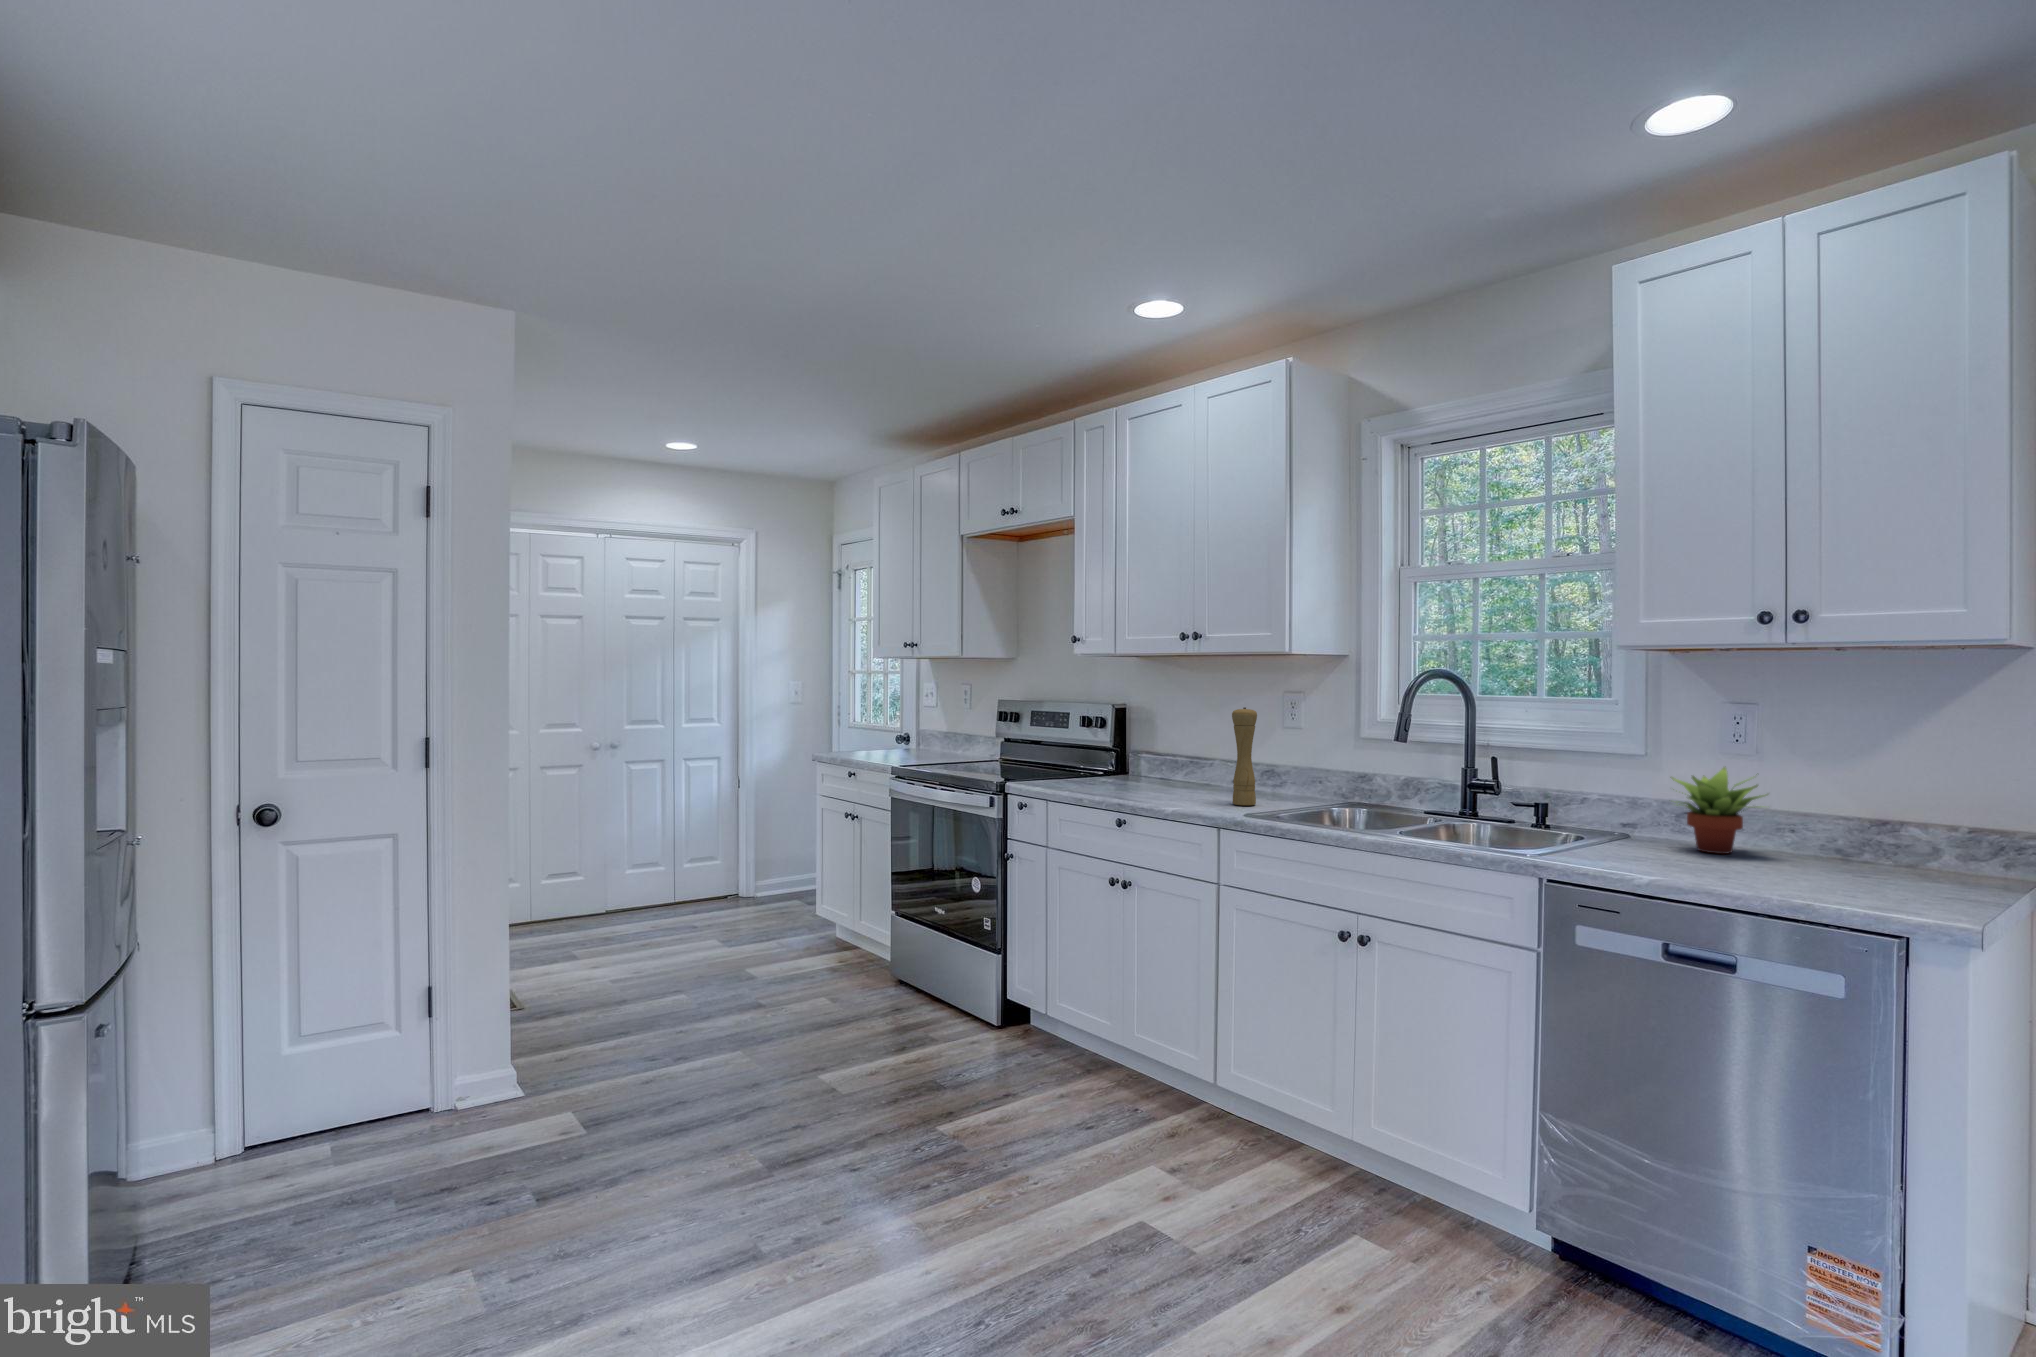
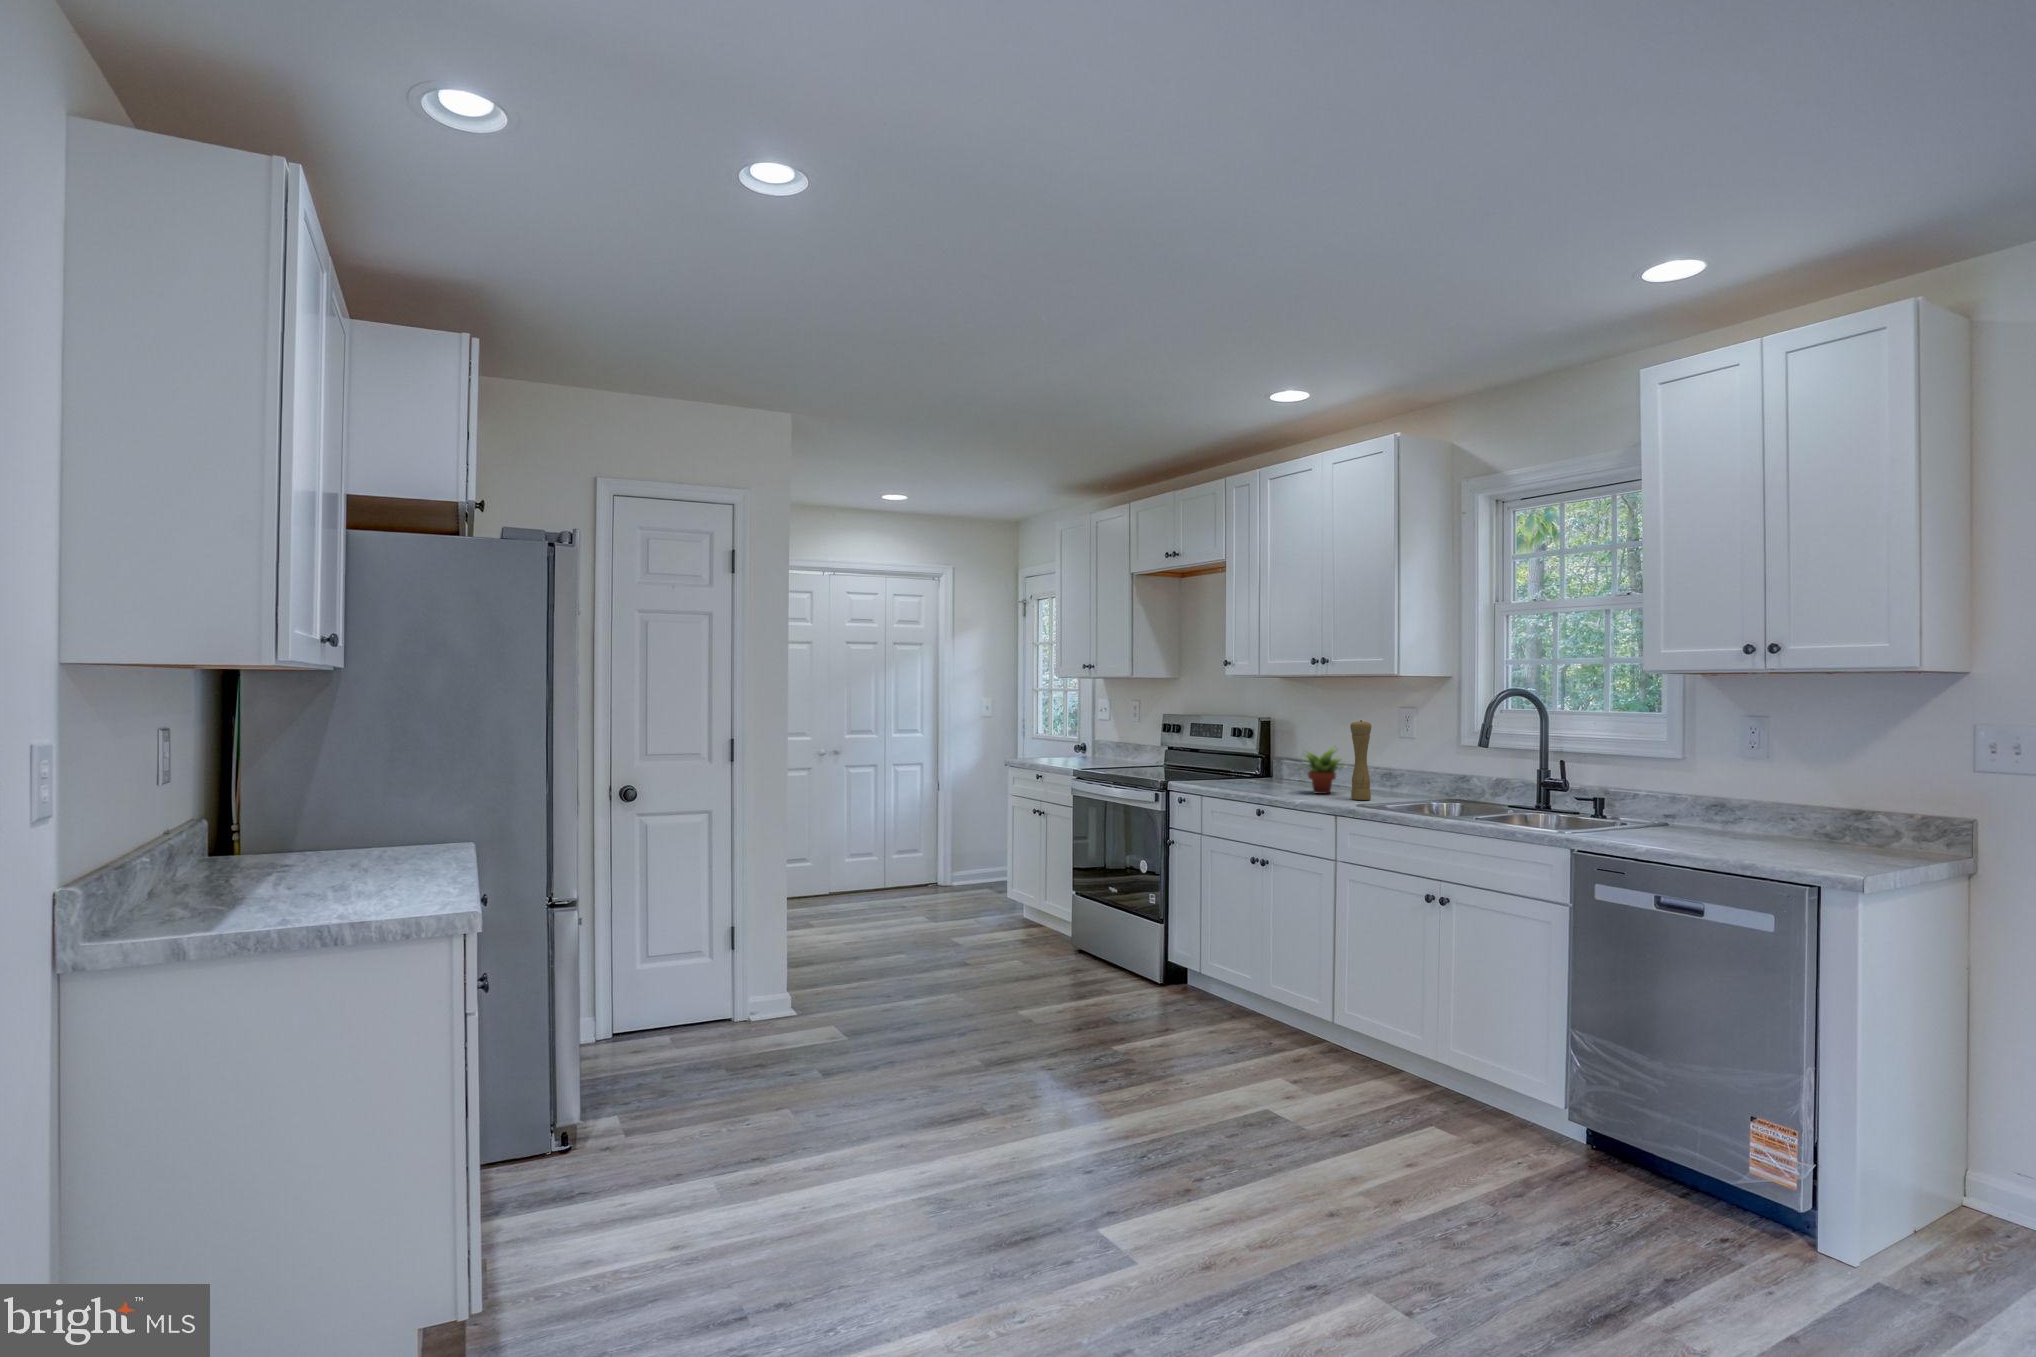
succulent plant: present [1671,767,1768,854] -> present [1306,747,1342,794]

